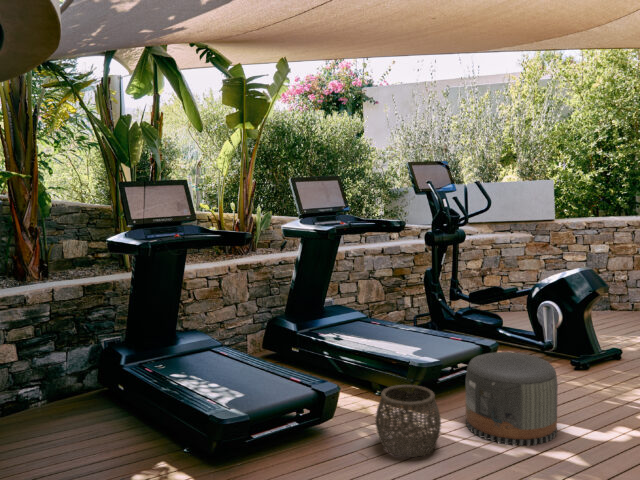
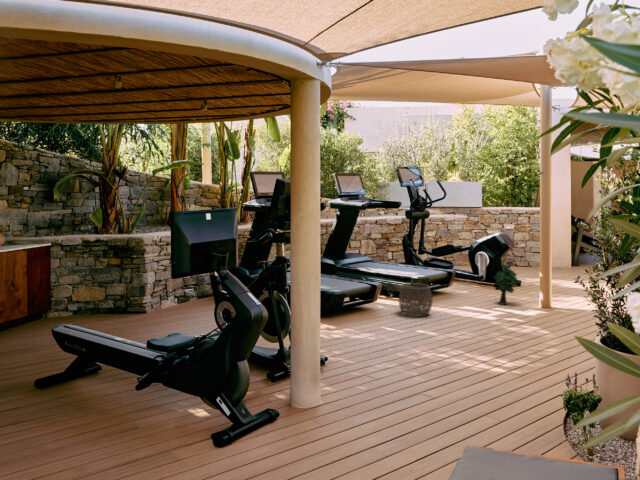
decorative plant: none [562,333,616,414] -> present [494,262,518,305]
pouf: present [466,352,558,446] -> none [441,270,490,314]

